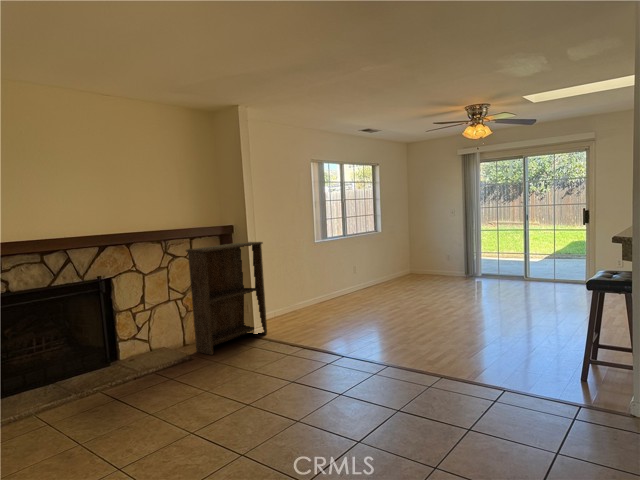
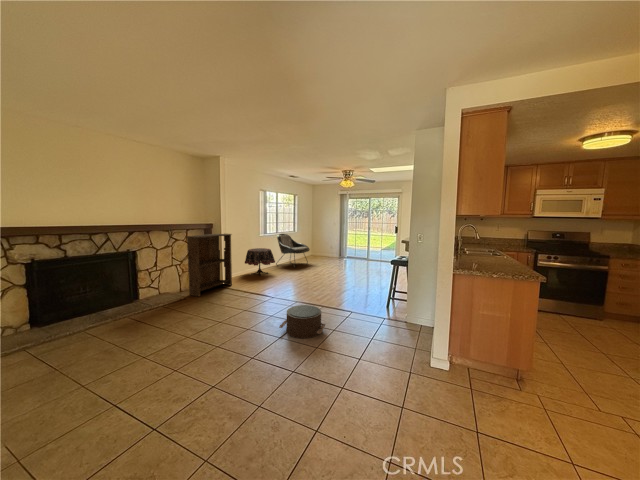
lounge chair: none [345,237,407,300] -> present [276,234,310,267]
side table: none [289,265,343,316] -> present [245,248,275,275]
pouf: none [348,377,445,449] -> present [279,305,325,338]

